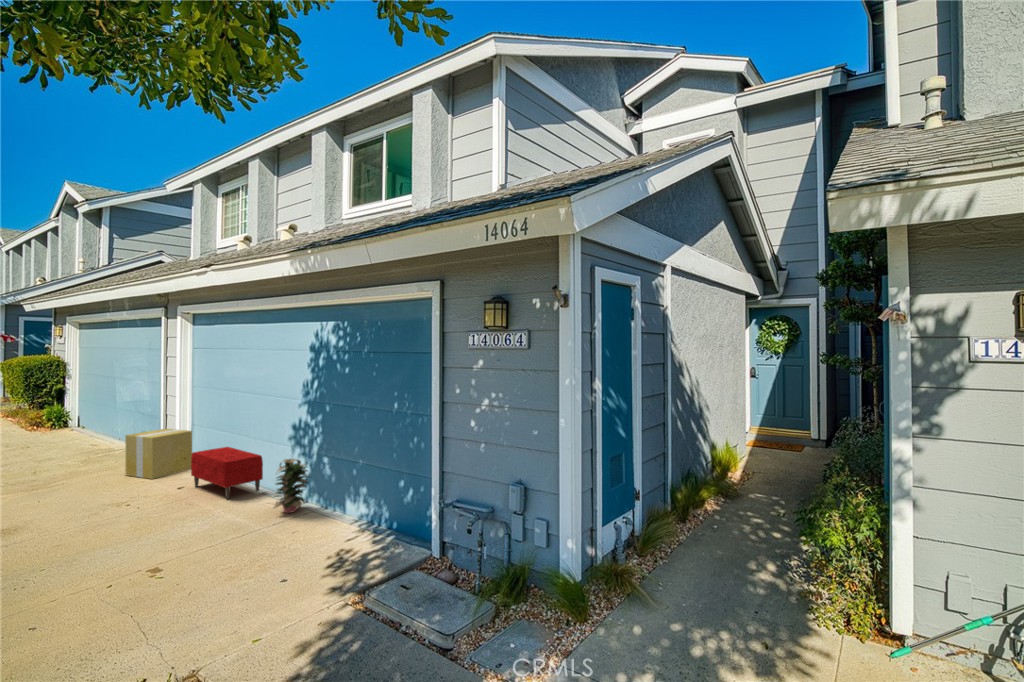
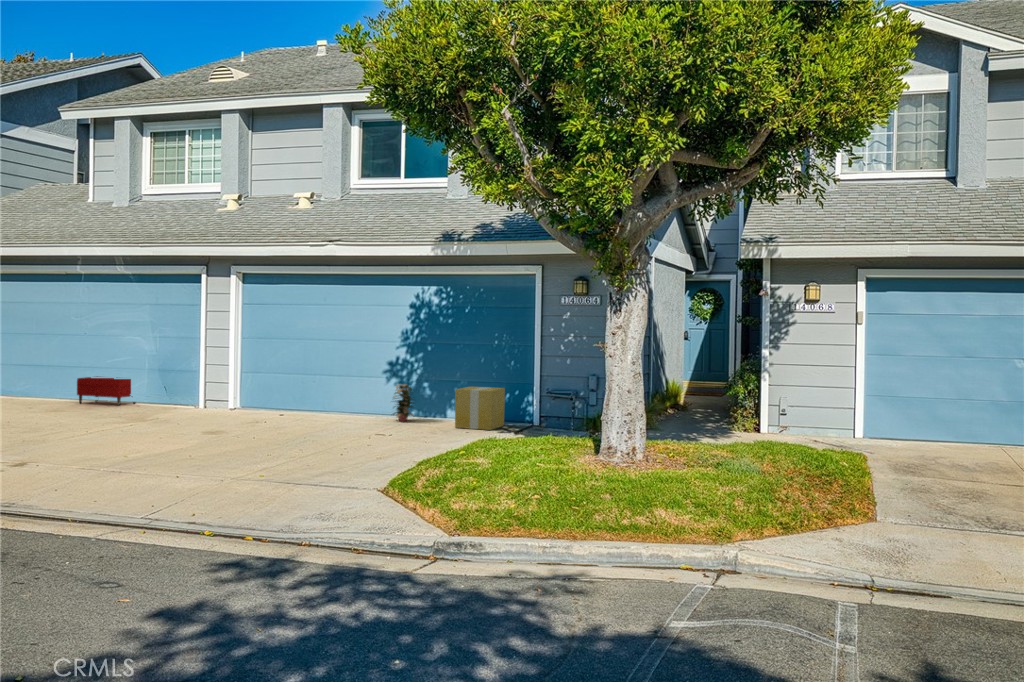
cardboard box: present [125,429,192,479] -> present [455,387,505,430]
bench: present [191,447,263,499] -> present [77,376,136,406]

